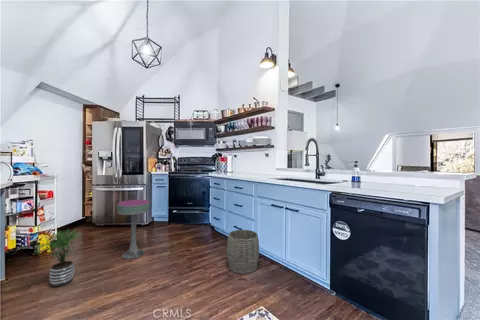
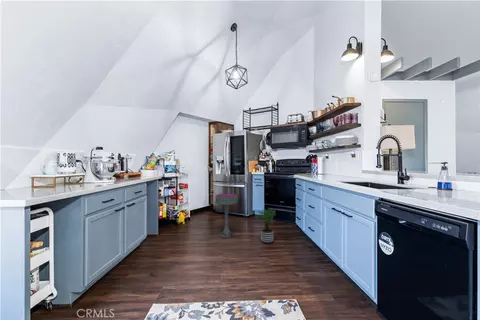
potted plant: present [37,230,77,287] -> present [256,210,275,244]
woven basket: present [227,230,259,274] -> none [287,229,318,269]

